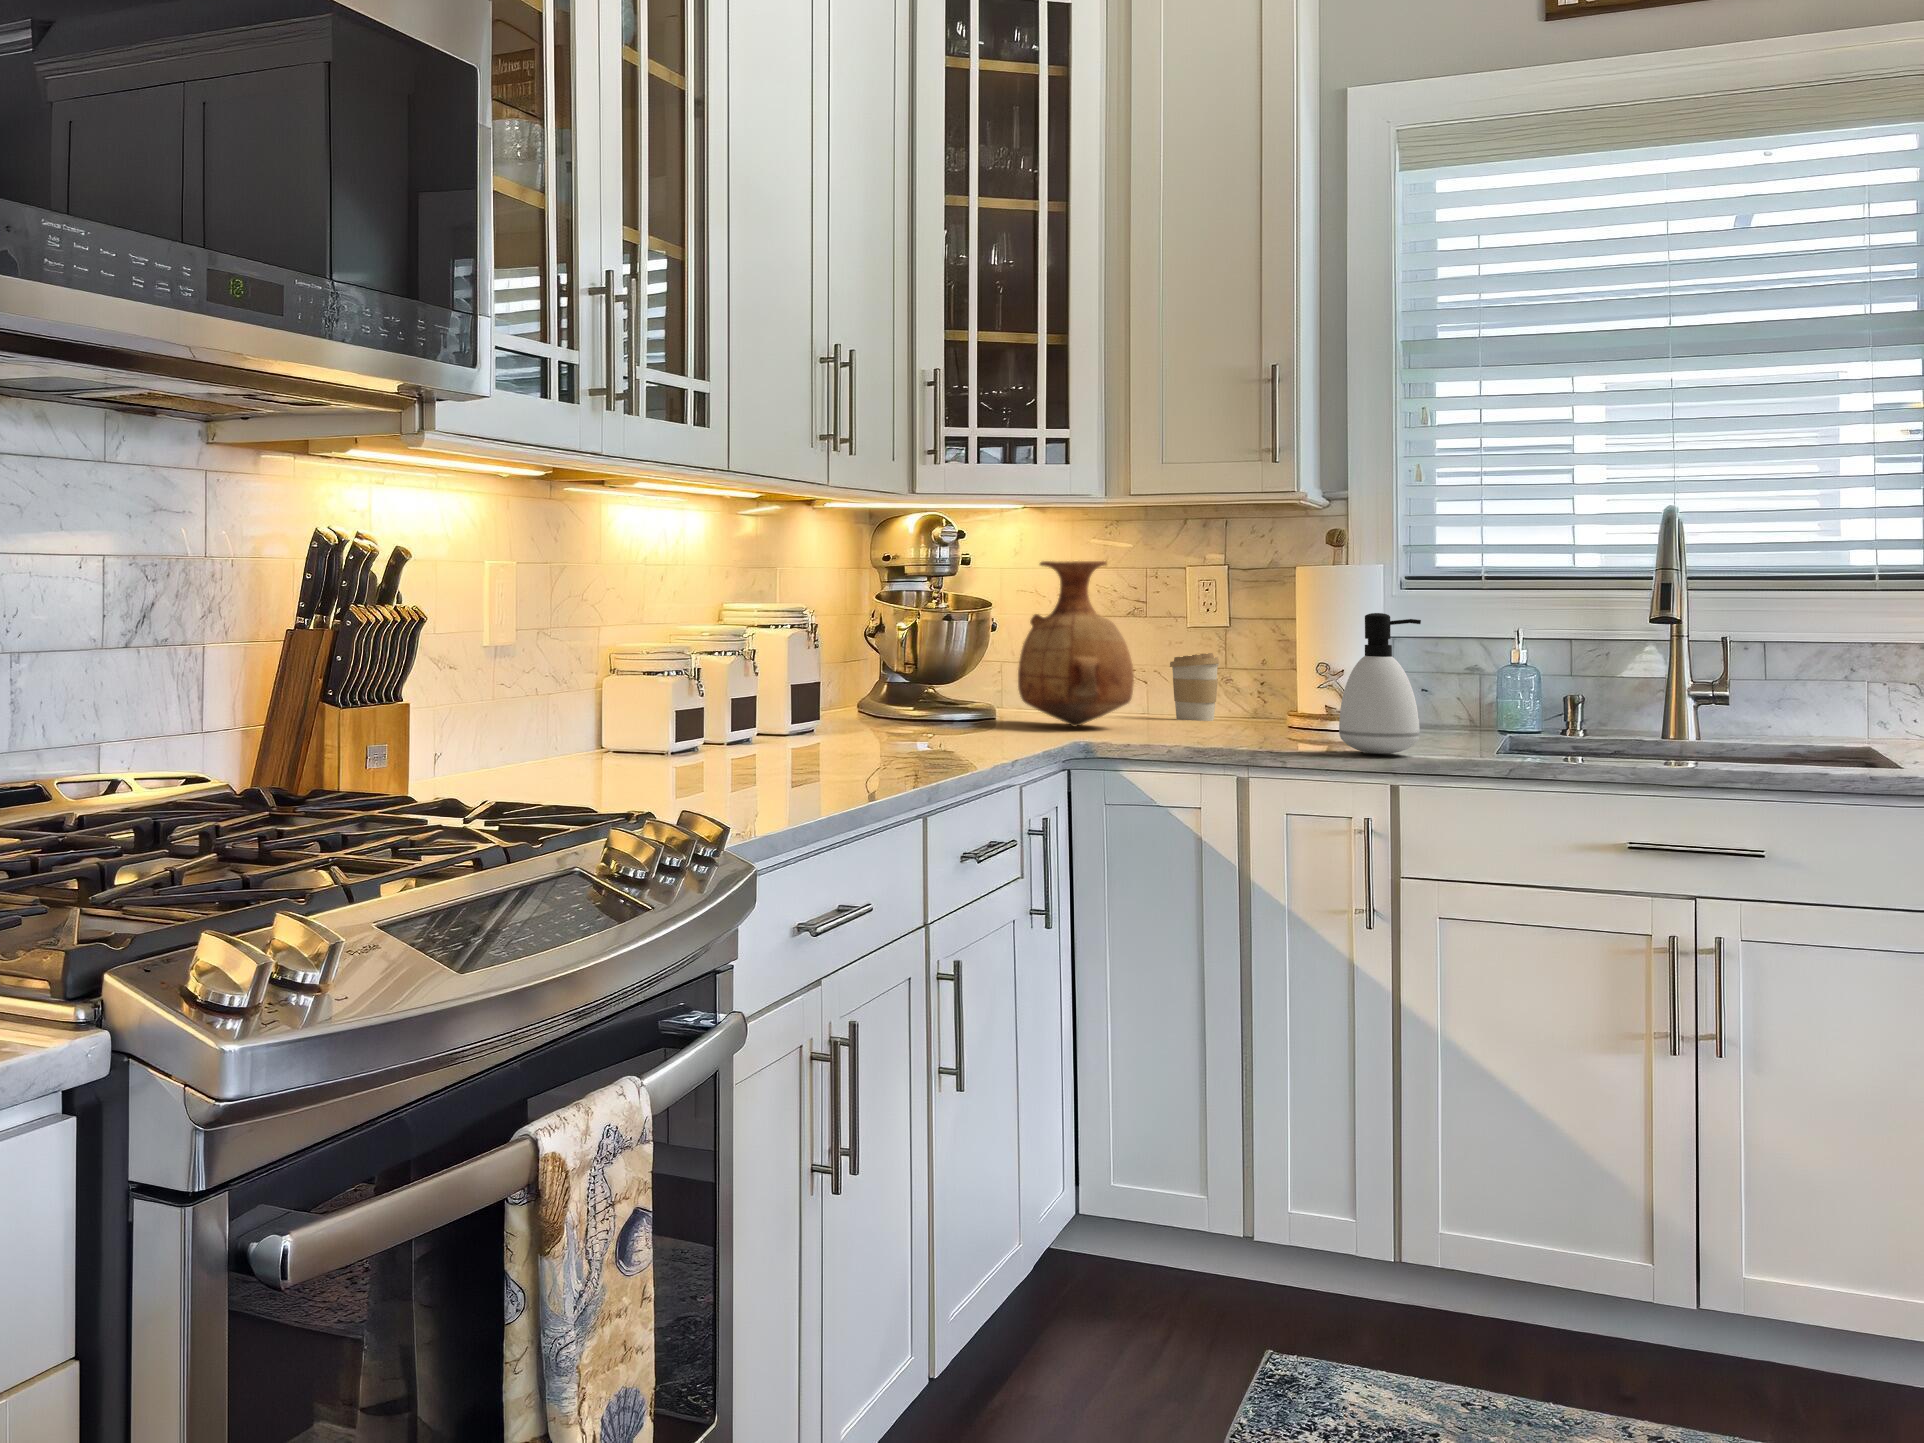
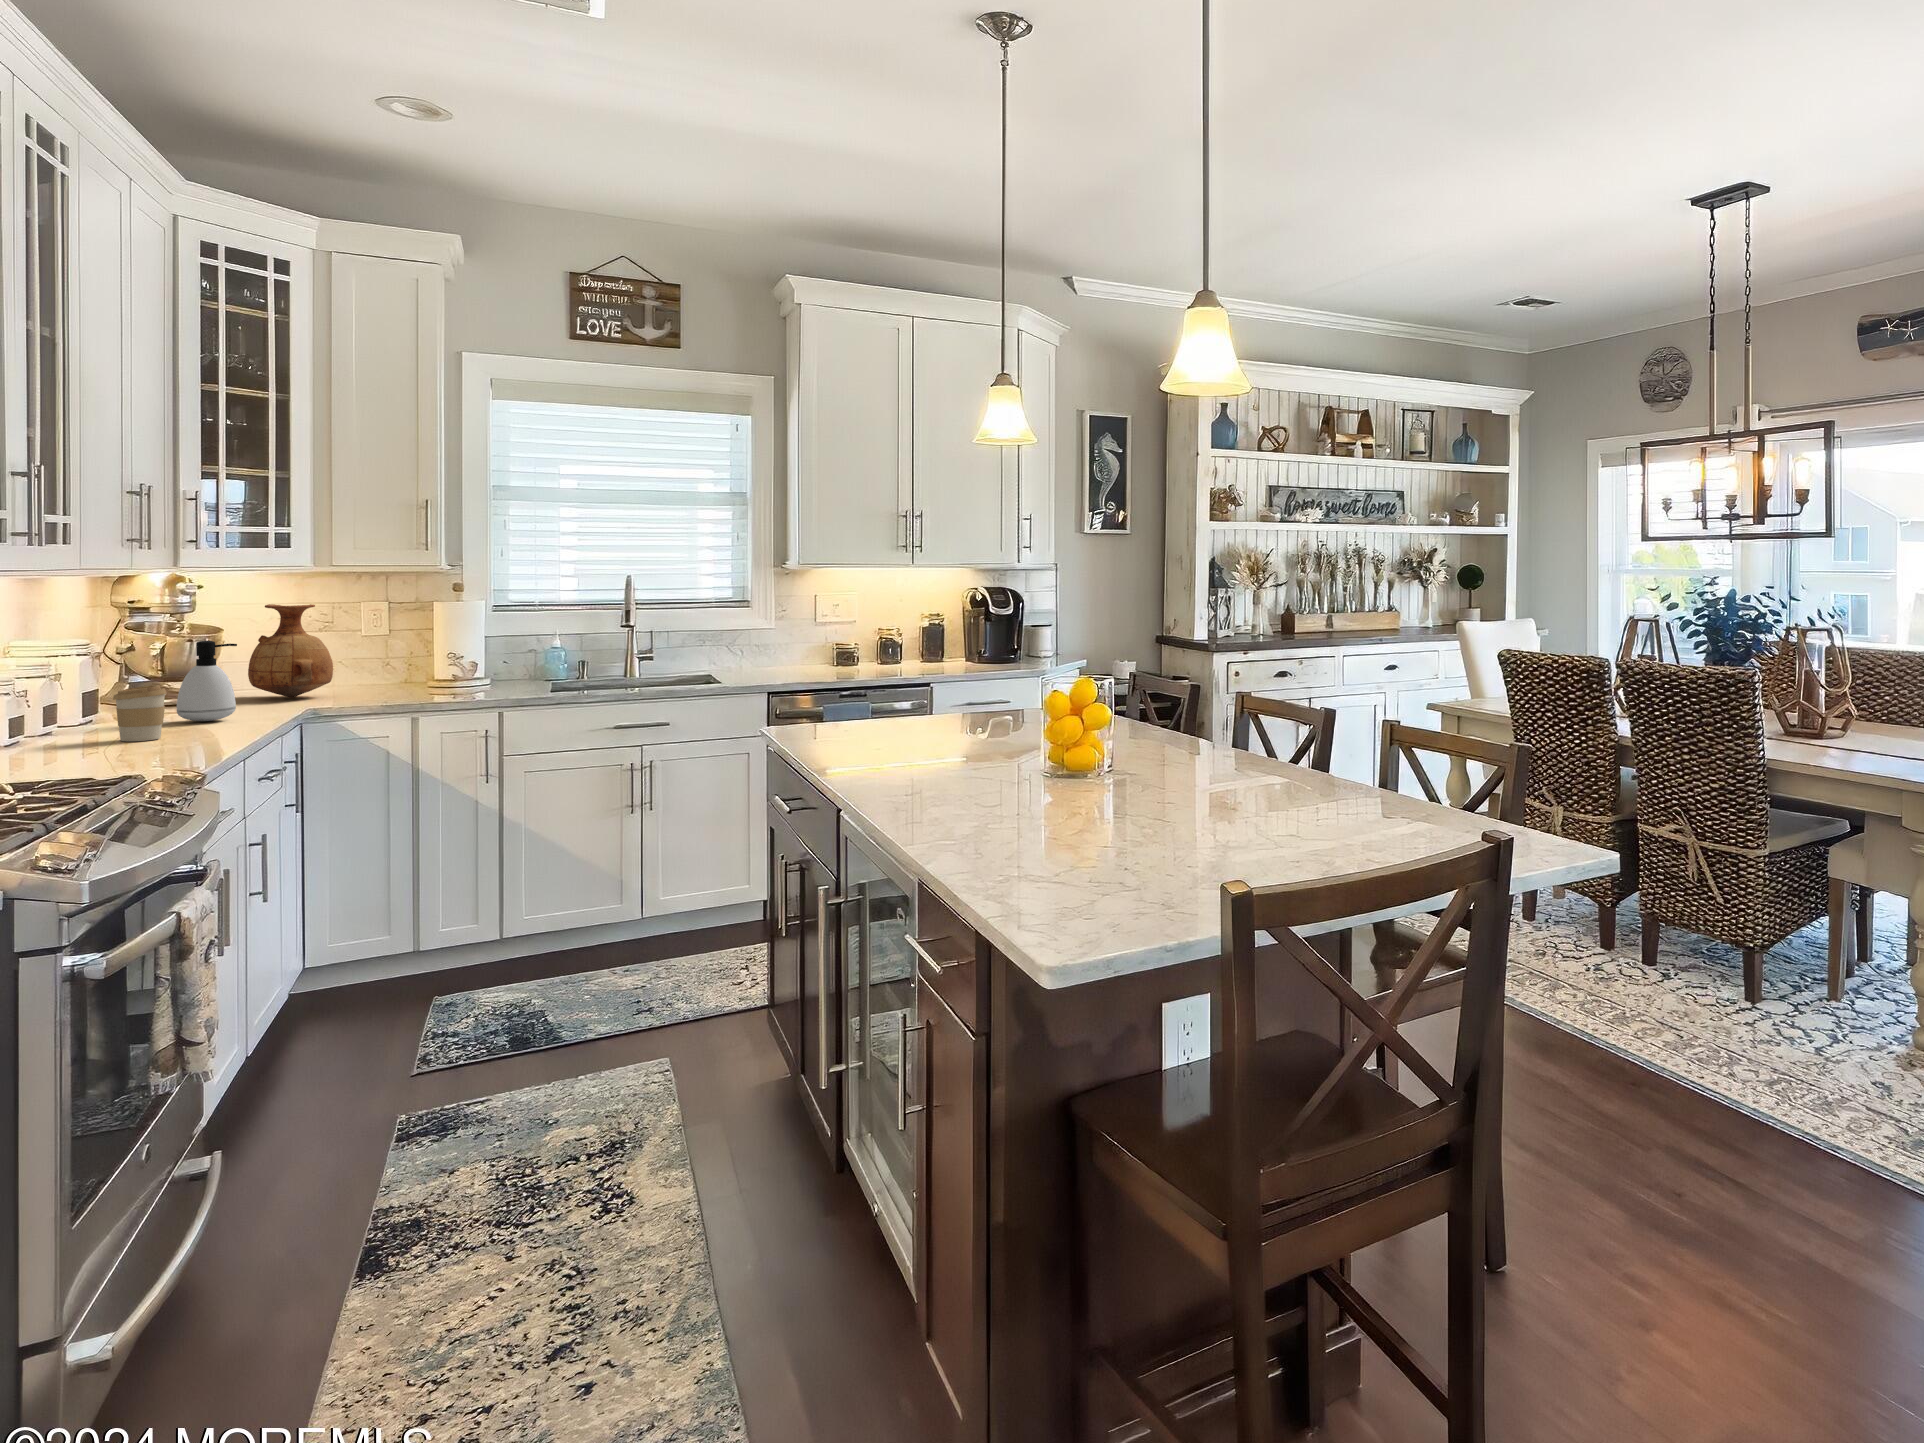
soap dispenser: present [1339,613,1421,754] -> present [177,641,237,721]
coffee cup: present [1170,653,1219,721] -> present [113,685,167,741]

